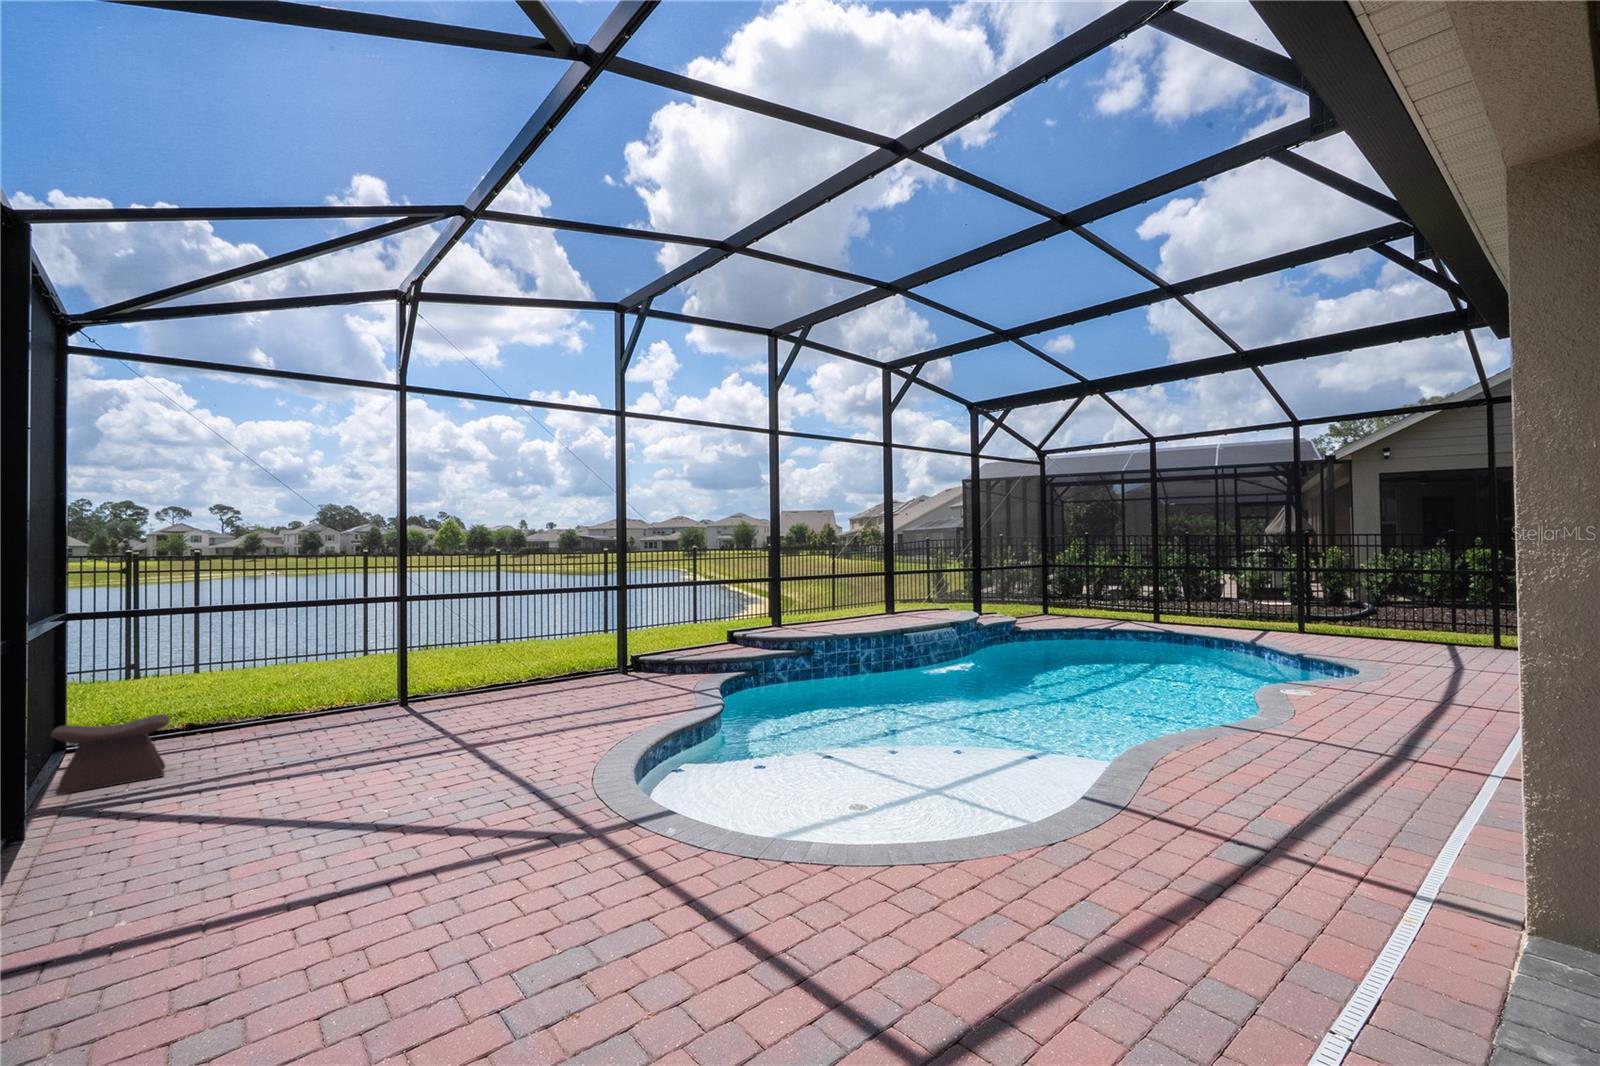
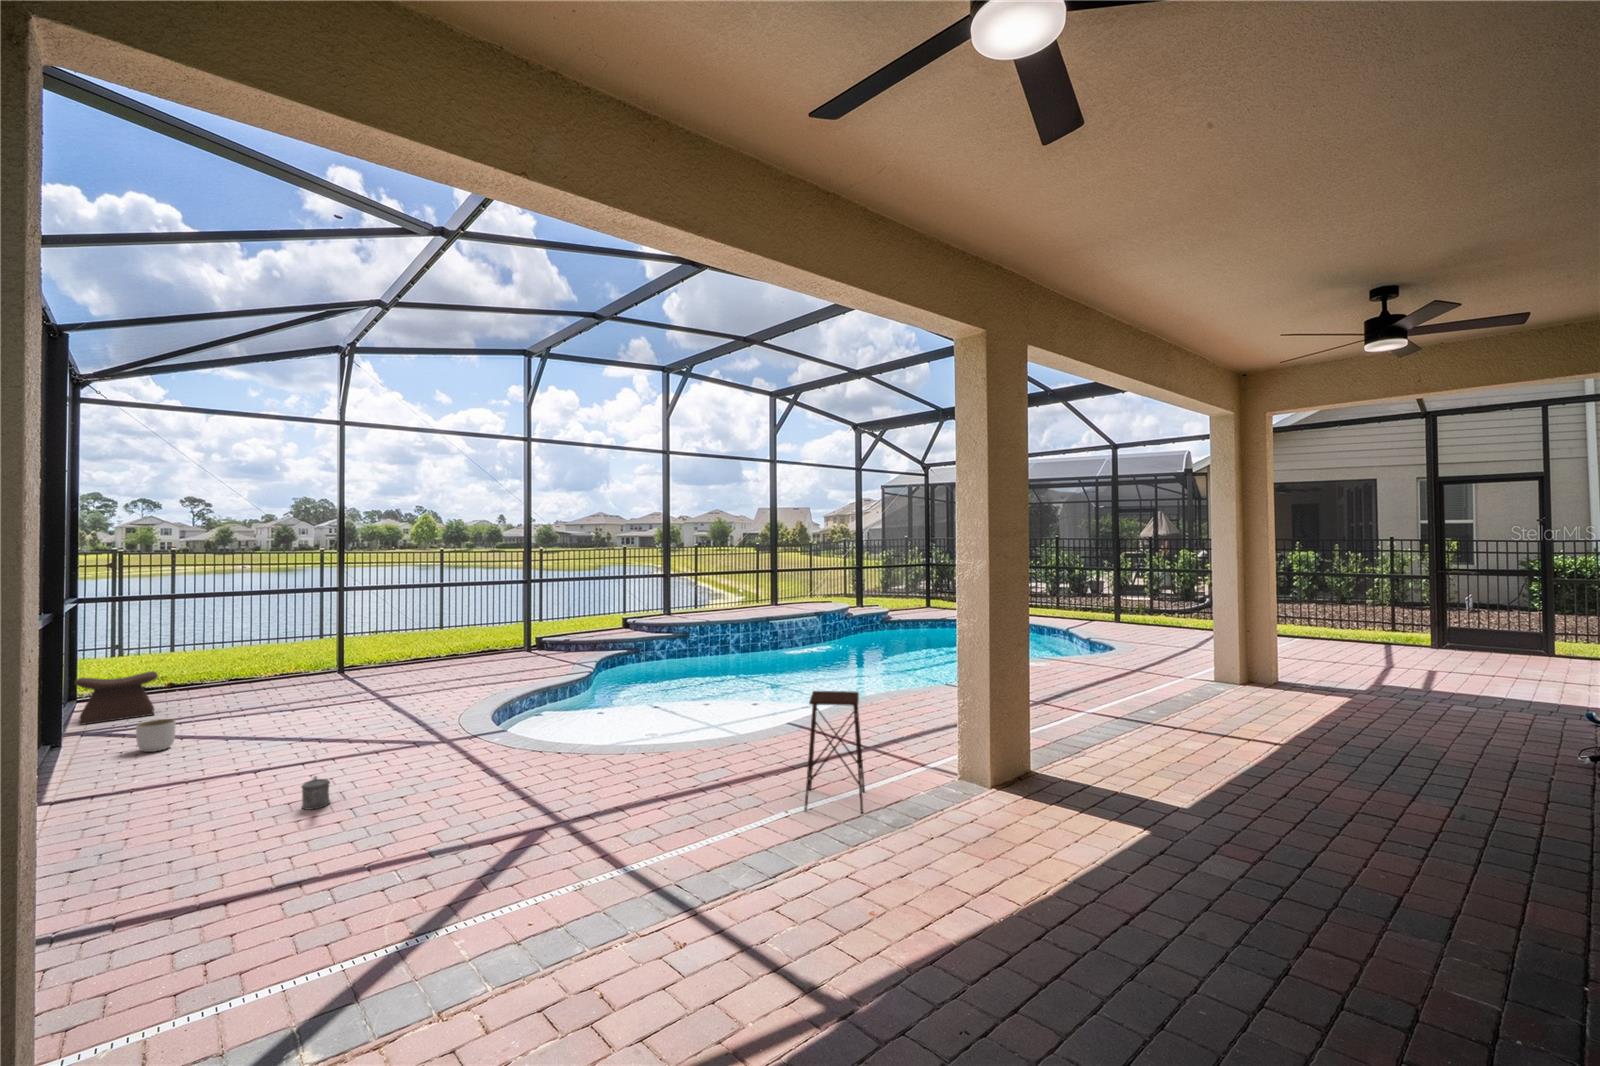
side table: none [1276,761,1459,1006] -> present [804,691,865,813]
planter: none [127,793,188,848] -> present [136,719,176,752]
watering can: none [398,919,446,991] -> present [302,776,330,810]

